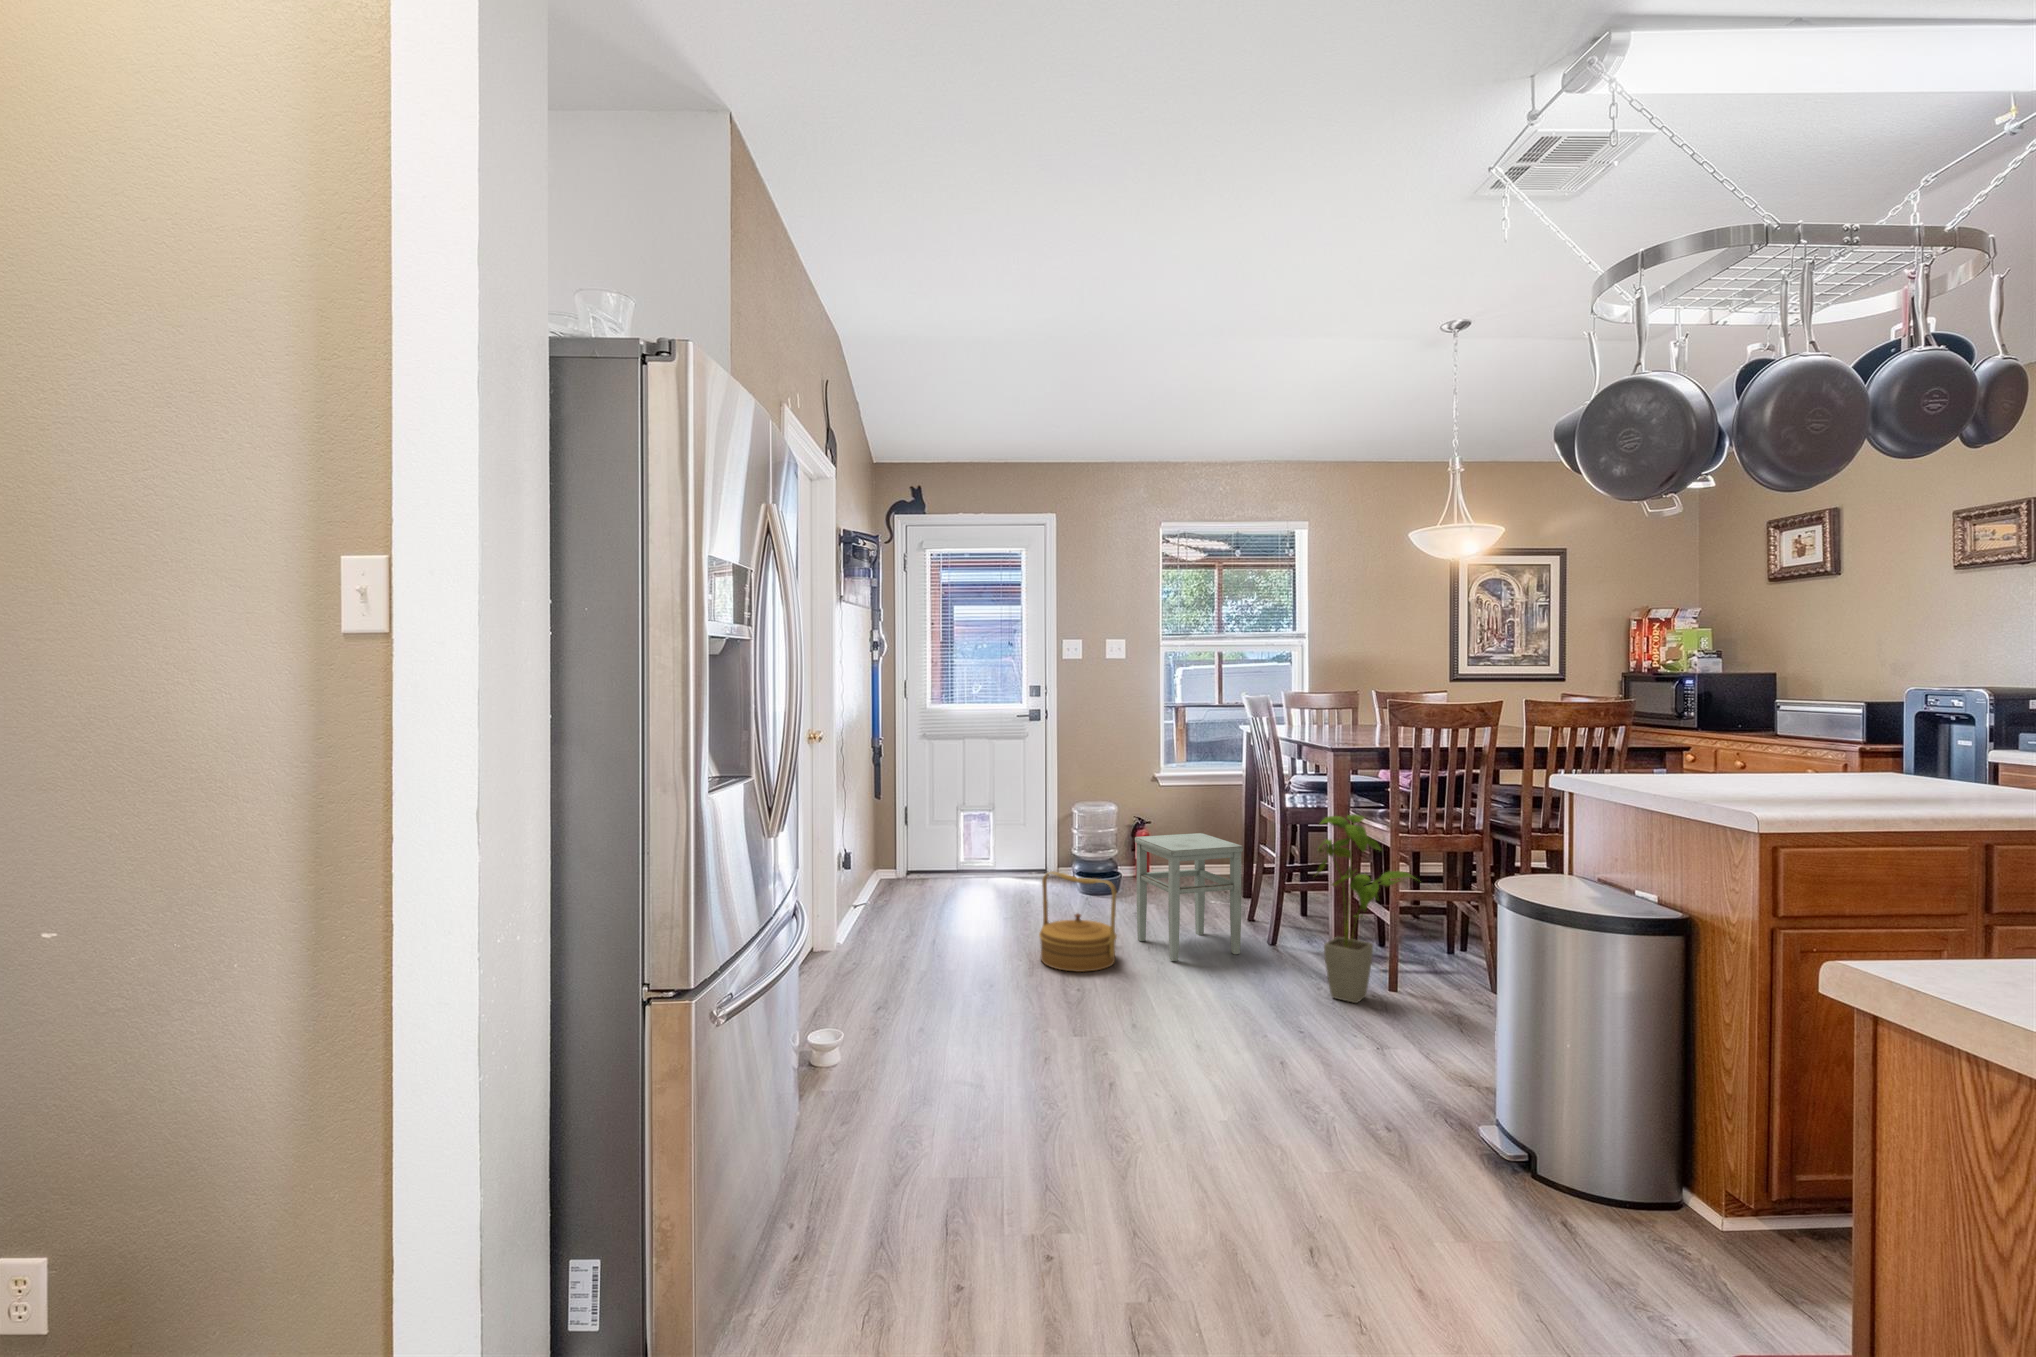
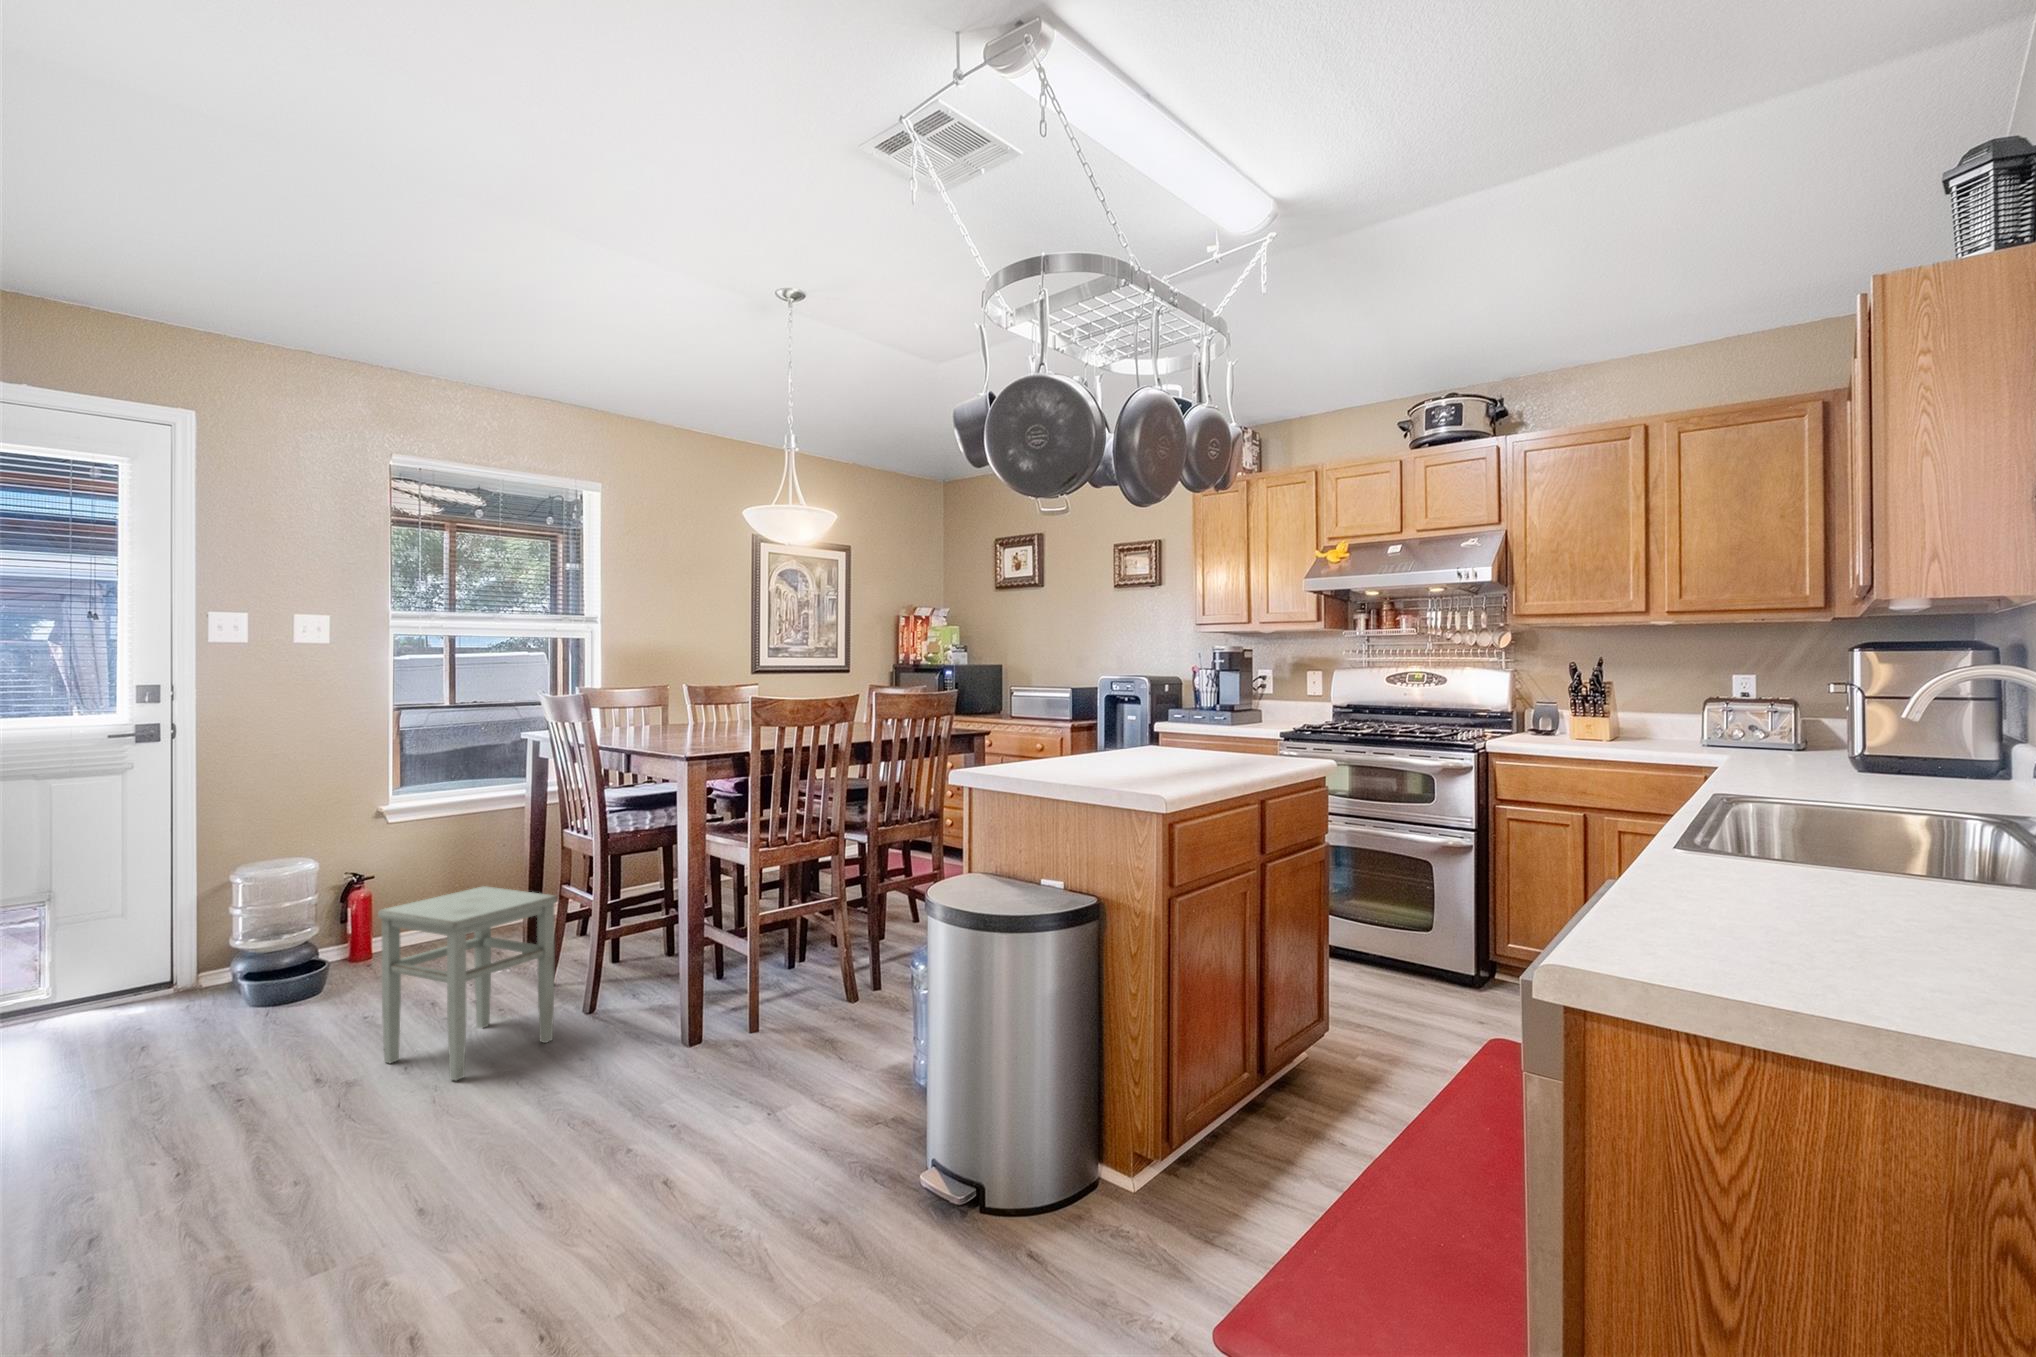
house plant: present [1316,814,1421,1003] -> none [669,836,794,1066]
basket: present [1039,871,1117,972] -> none [196,989,360,1159]

